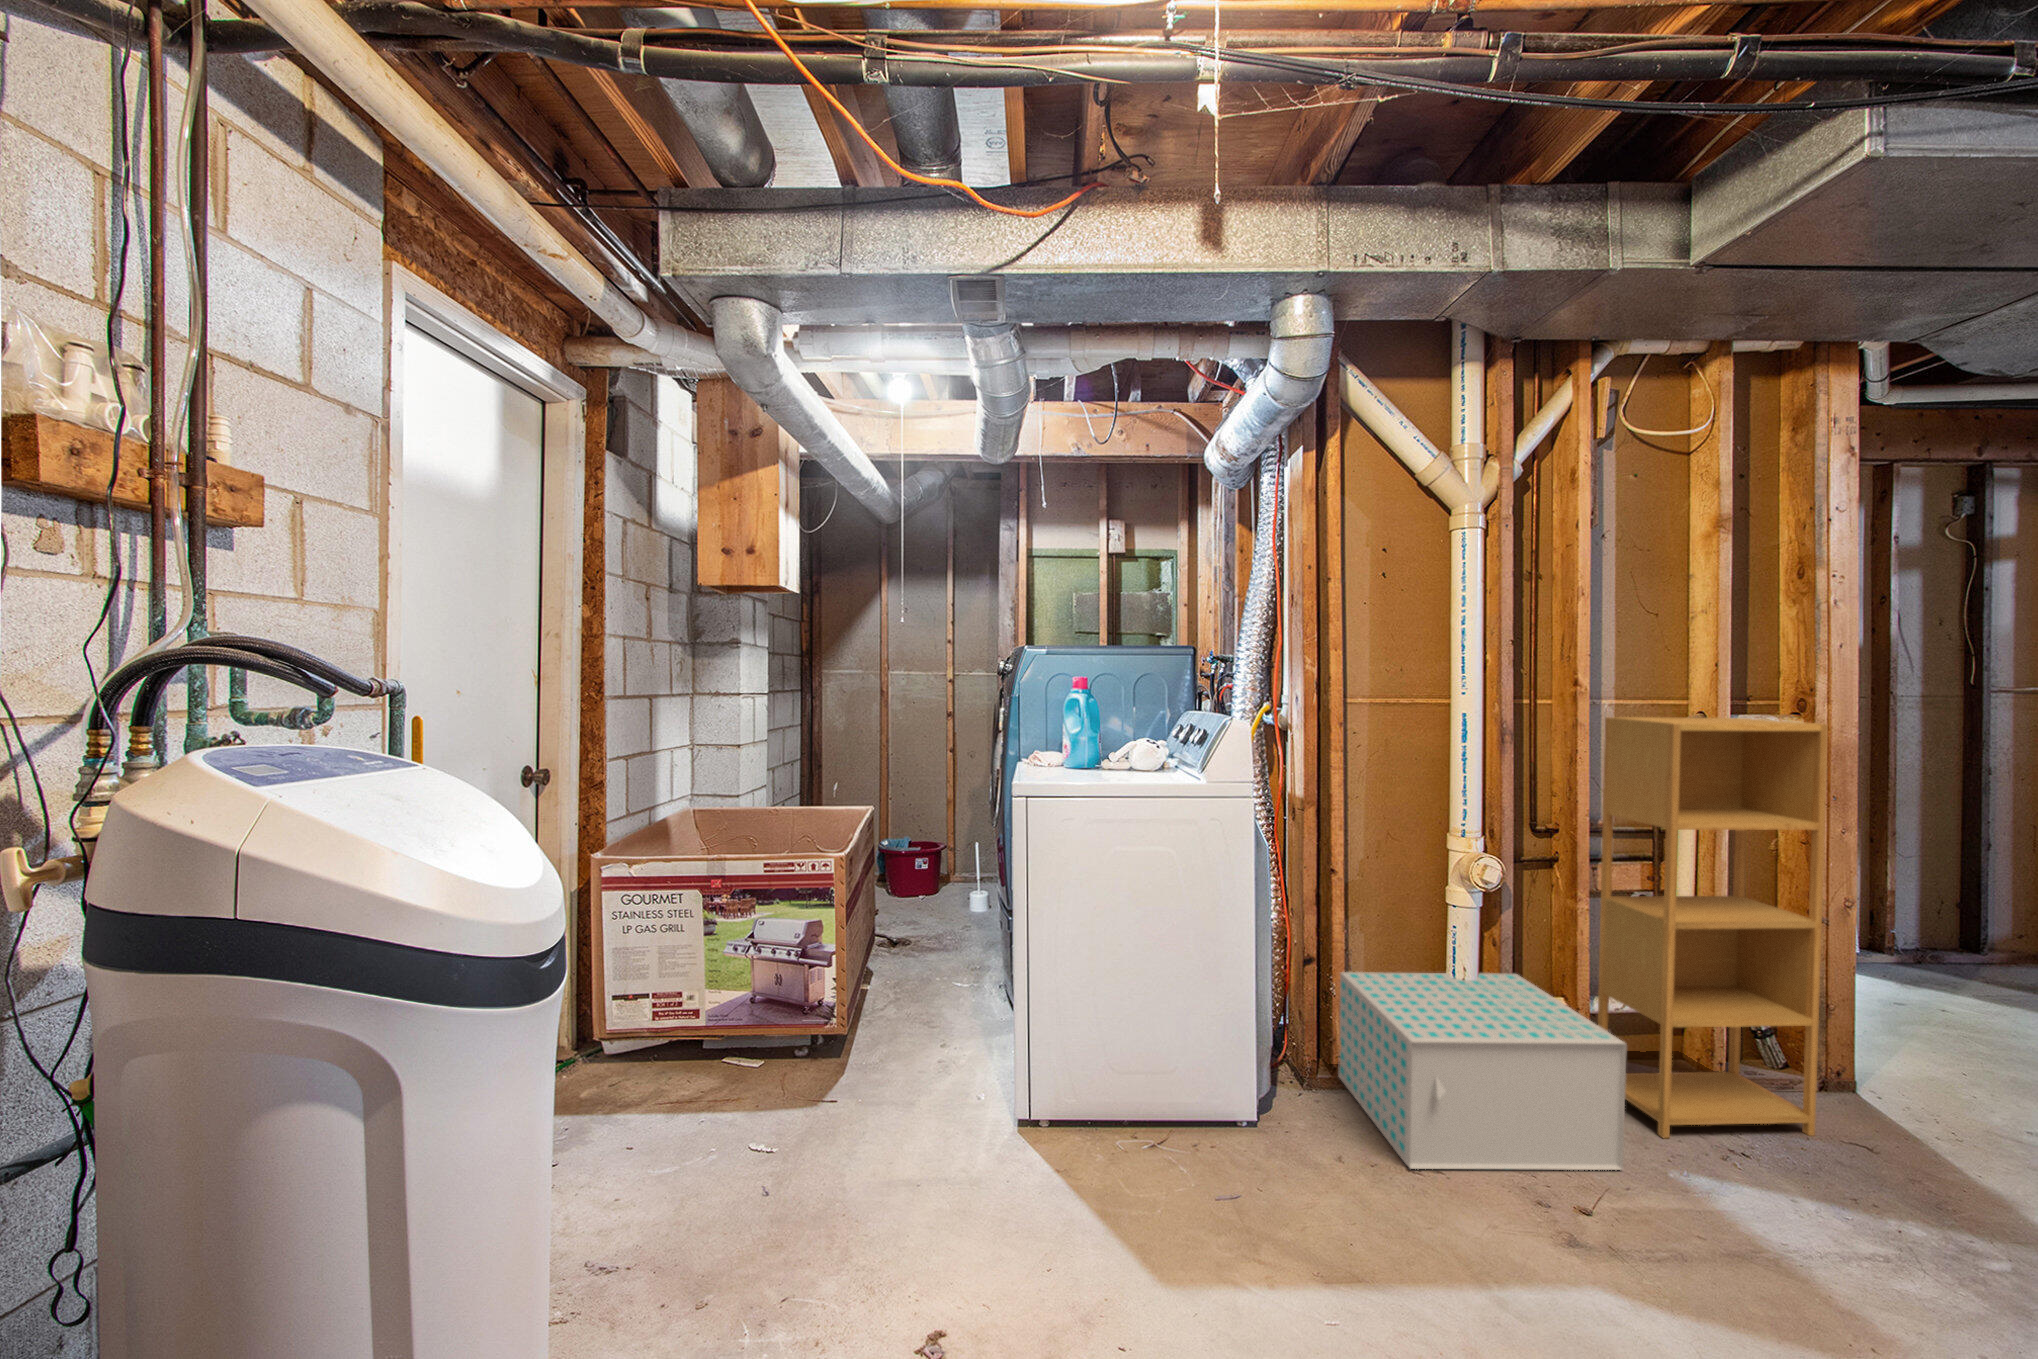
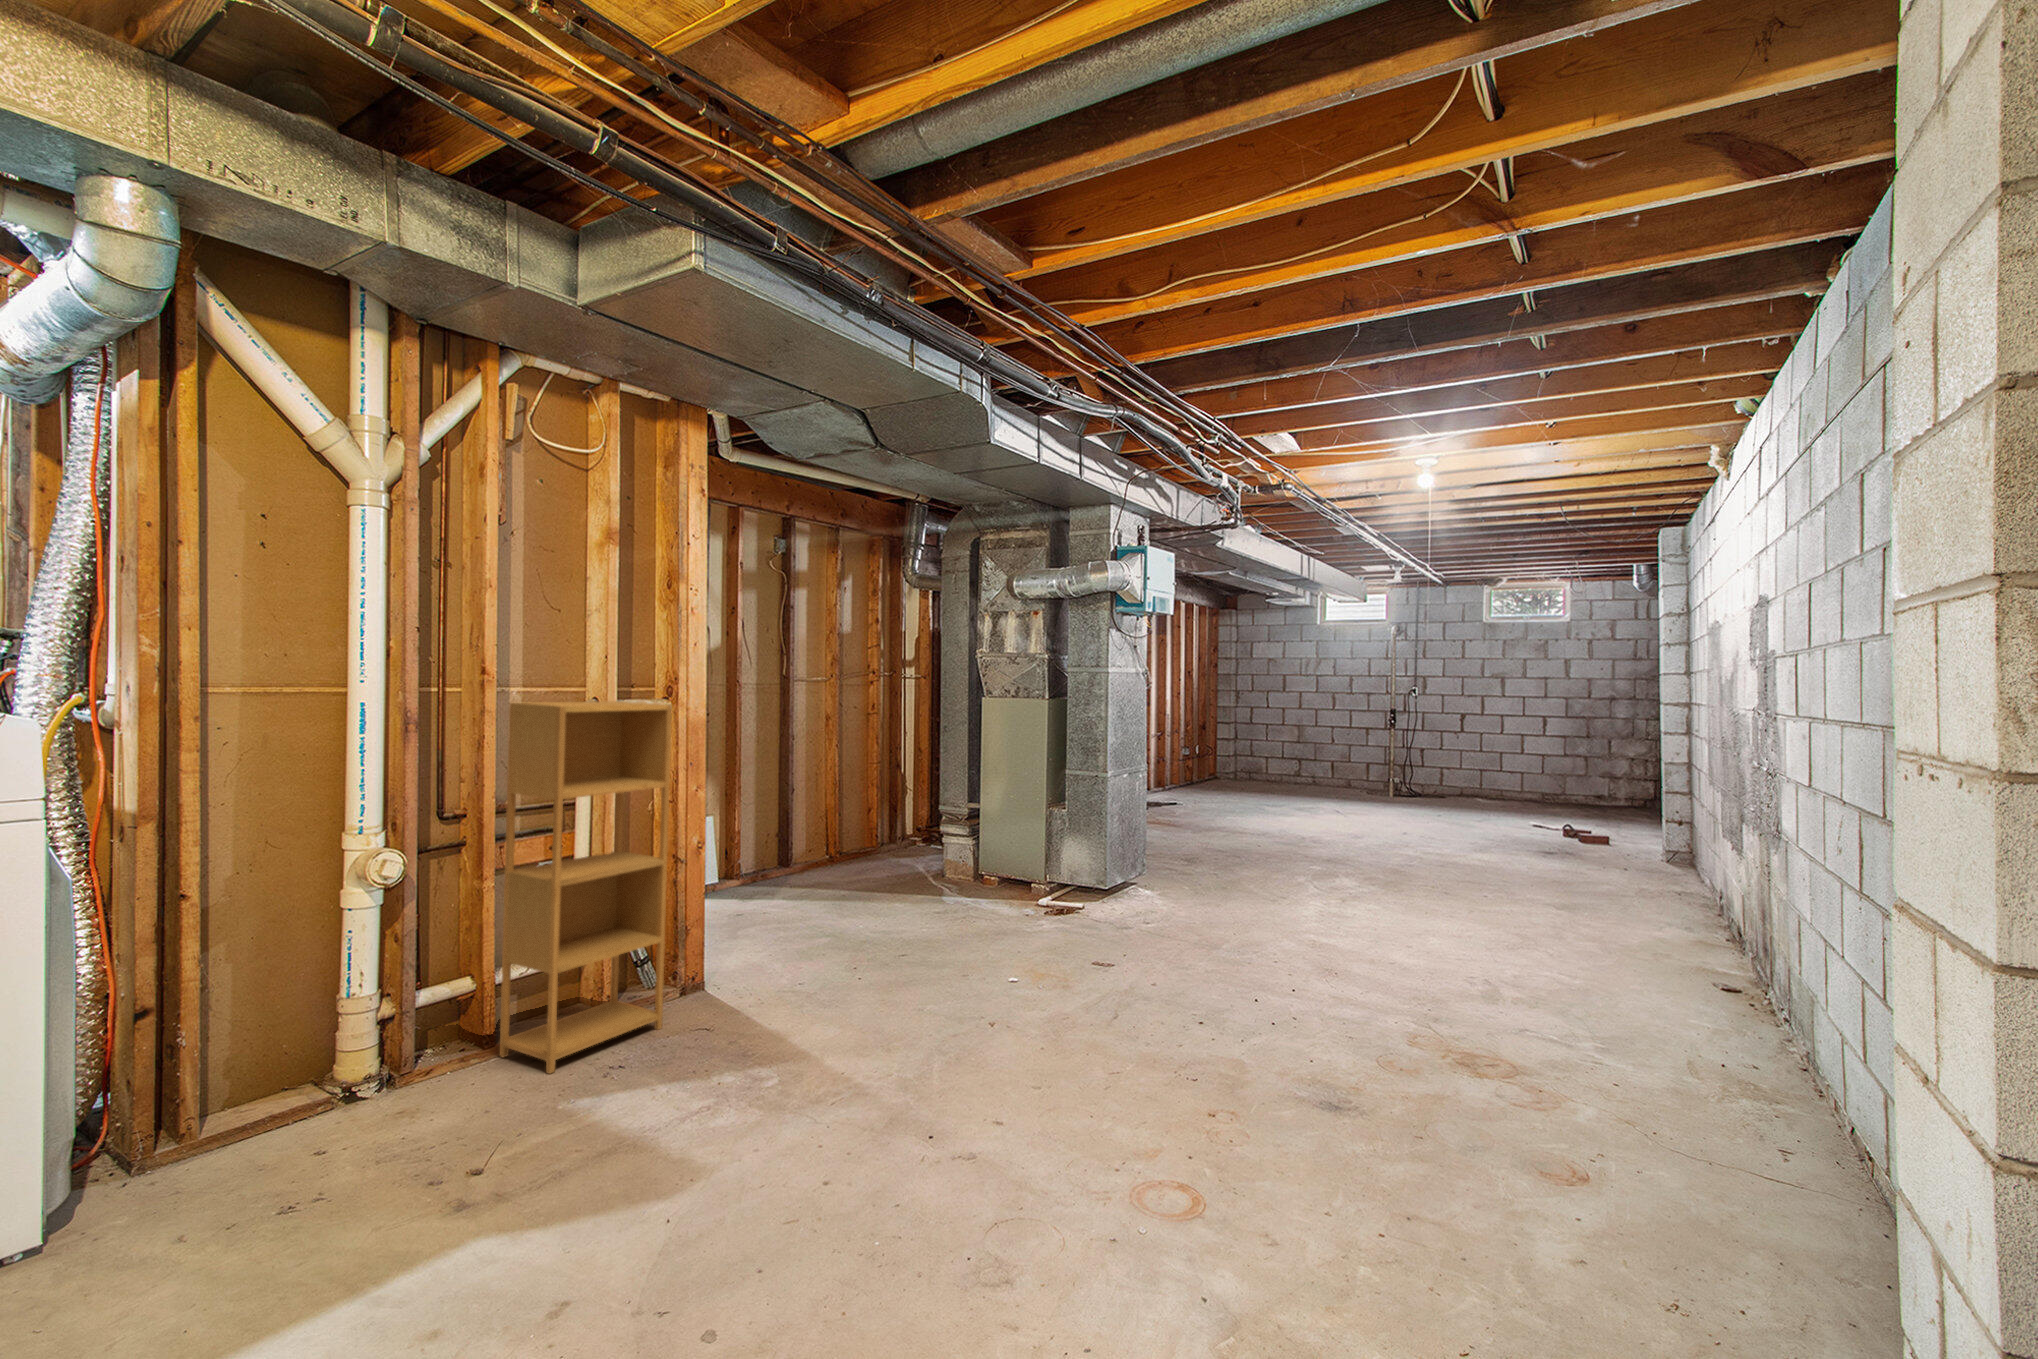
storage box: present [1338,972,1627,1170] -> none [193,966,513,1207]

